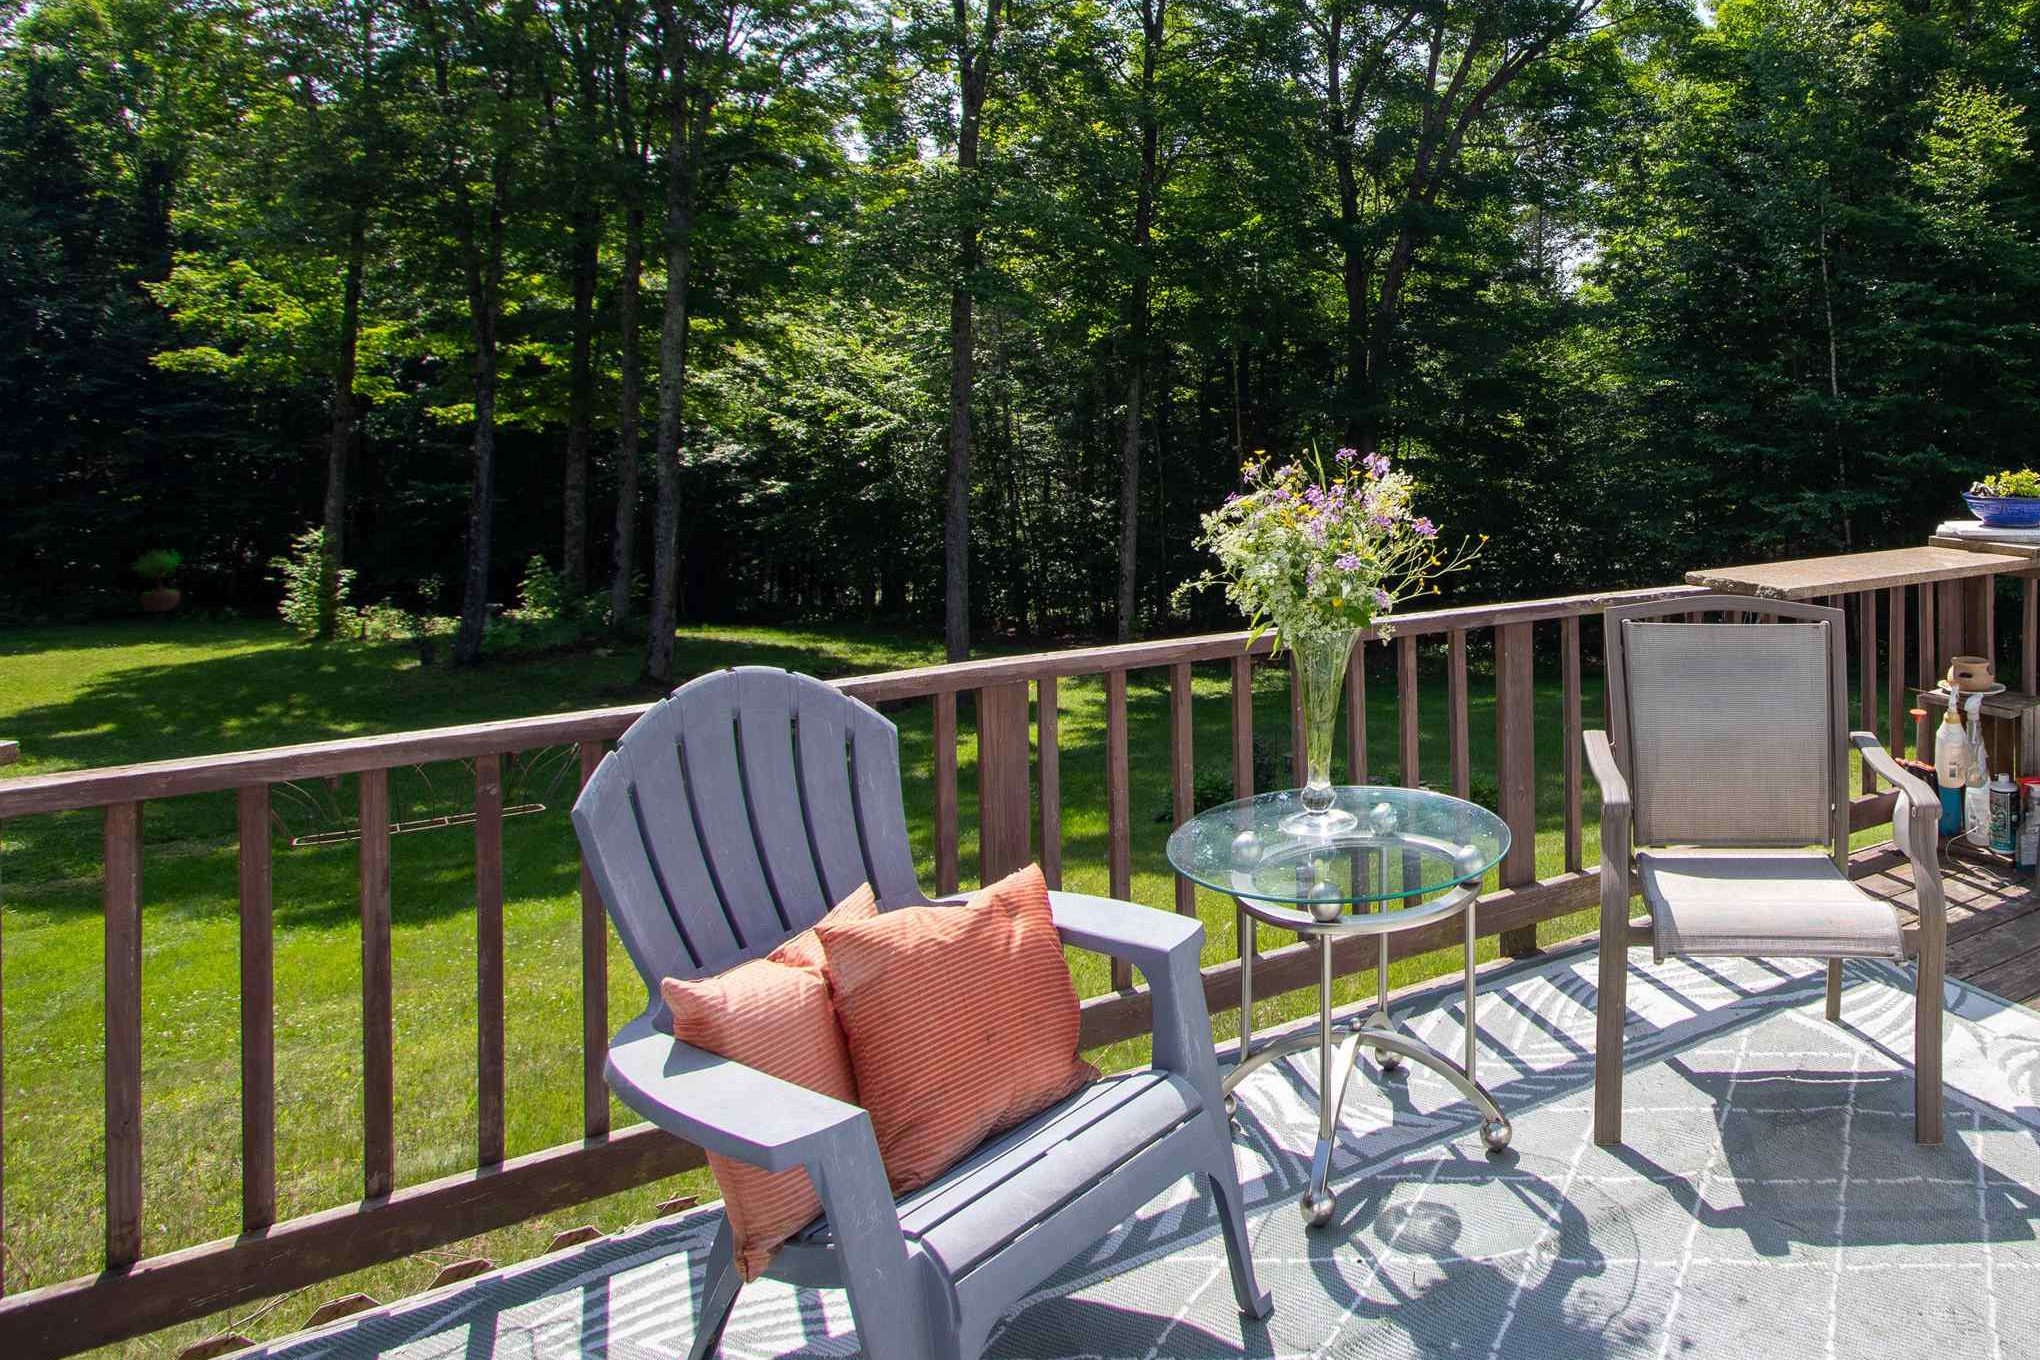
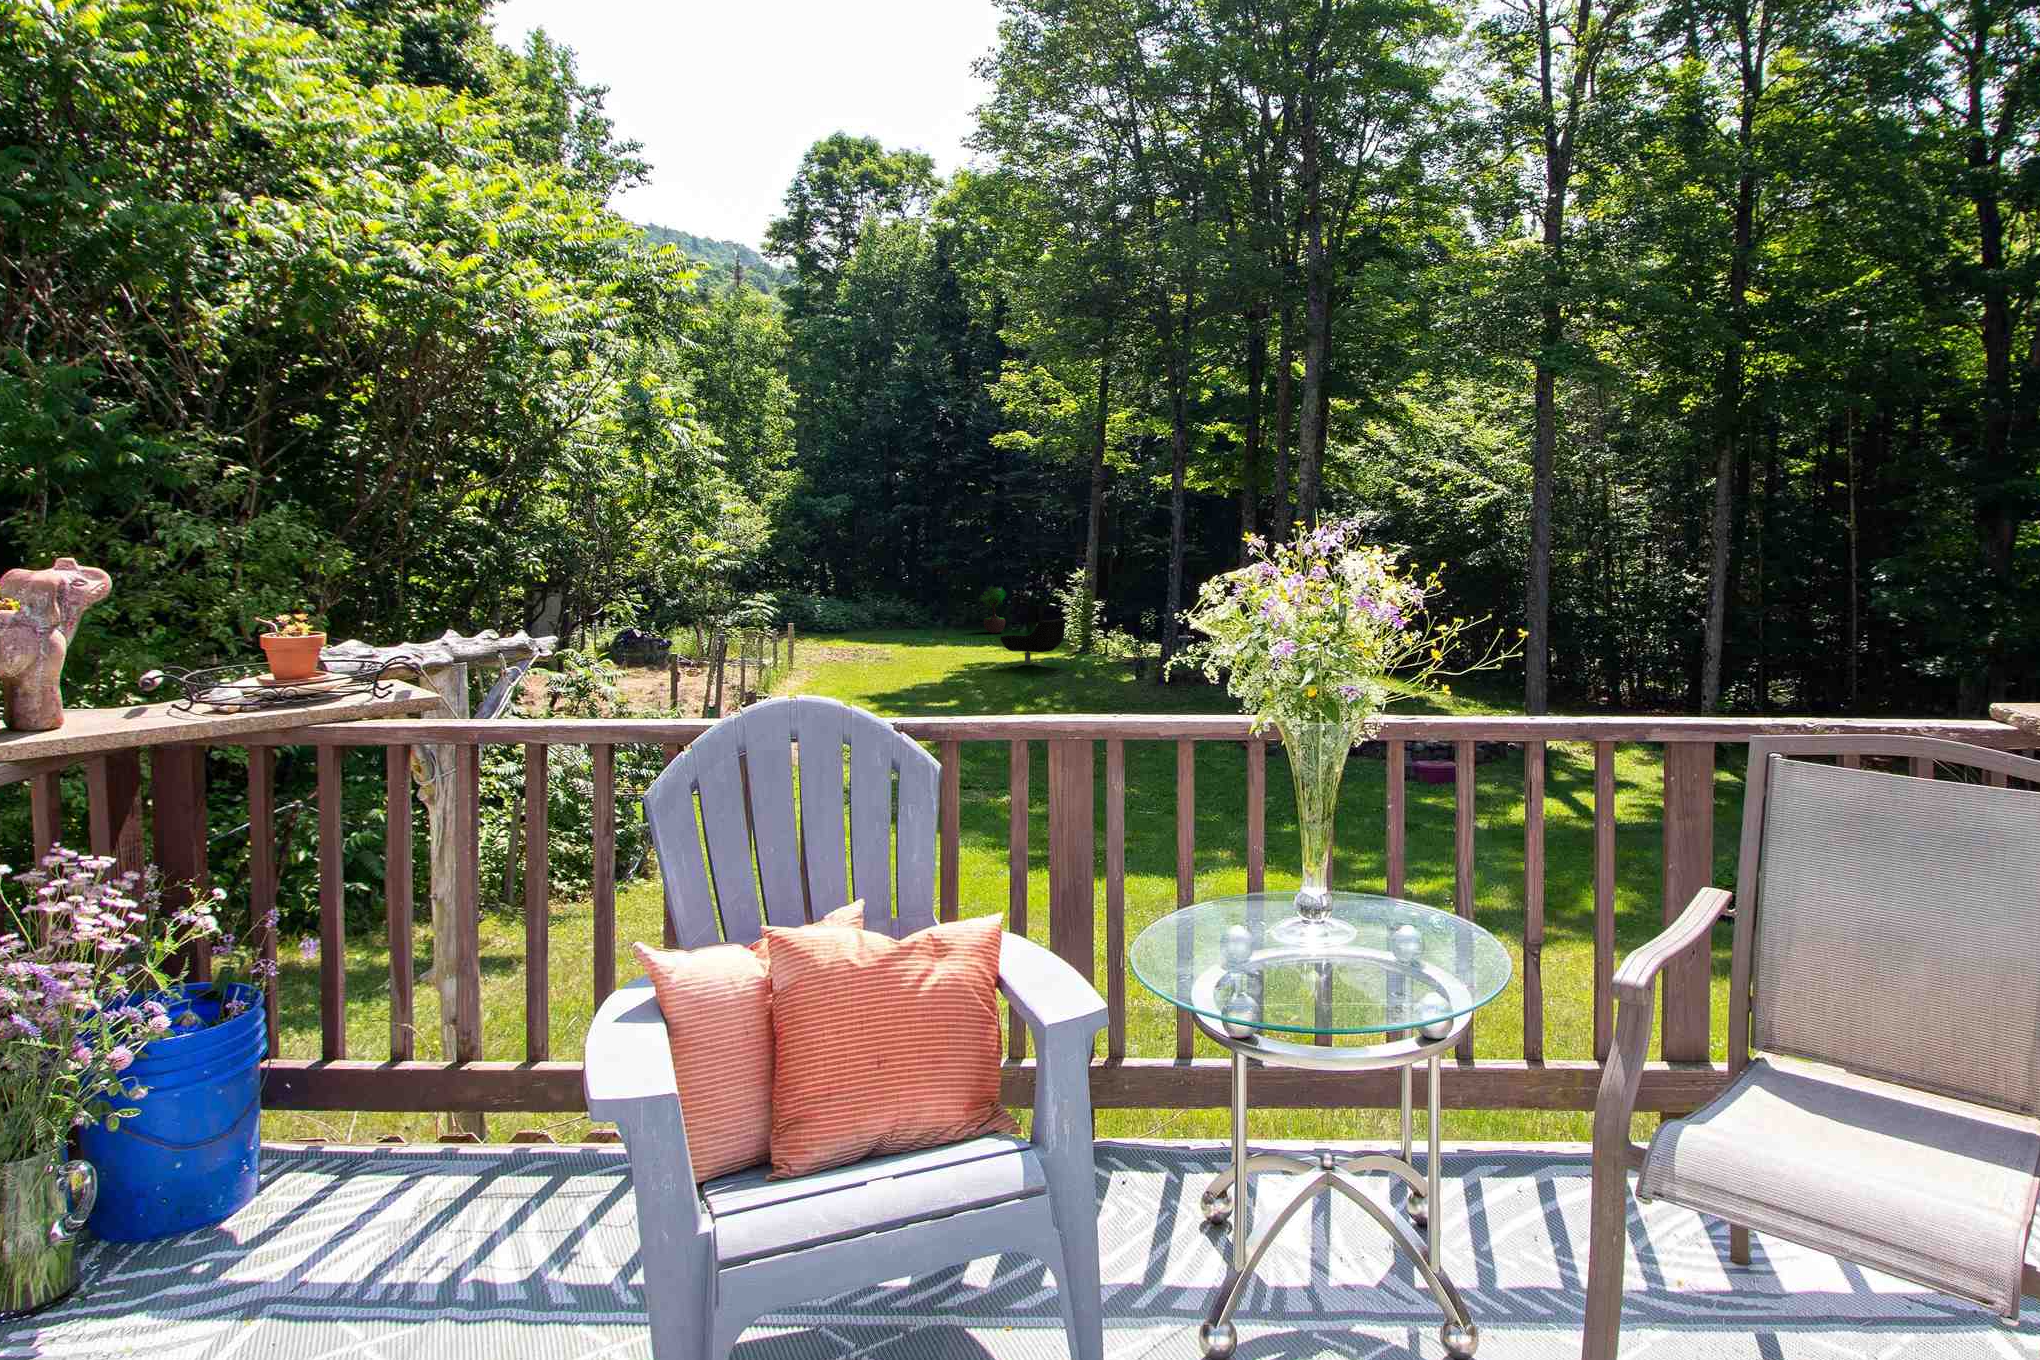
lounge chair: none [177,584,294,654] -> present [1000,619,1065,667]

